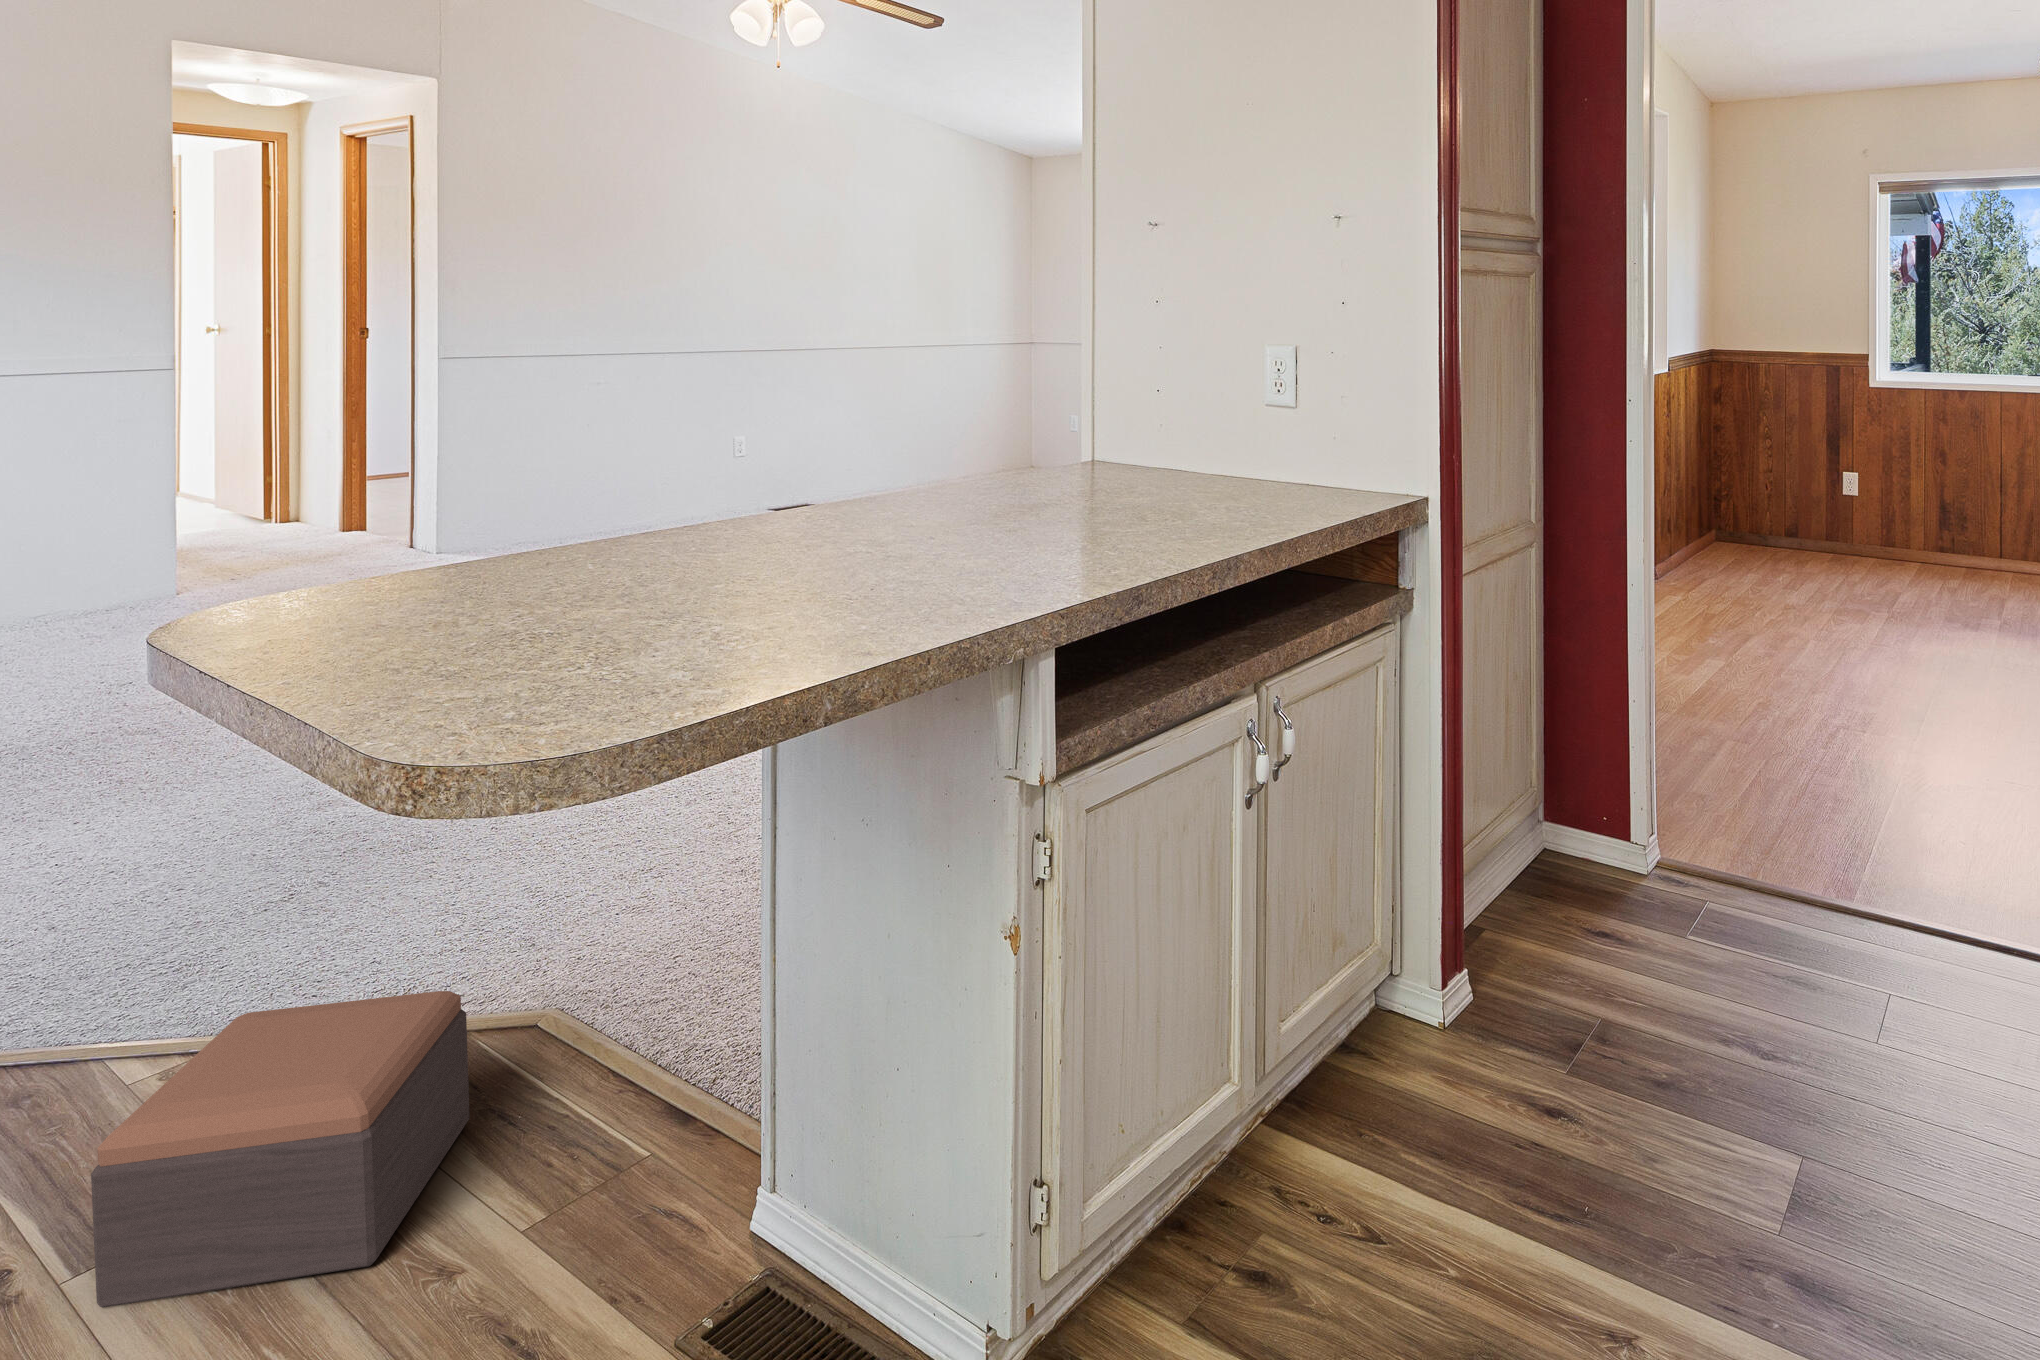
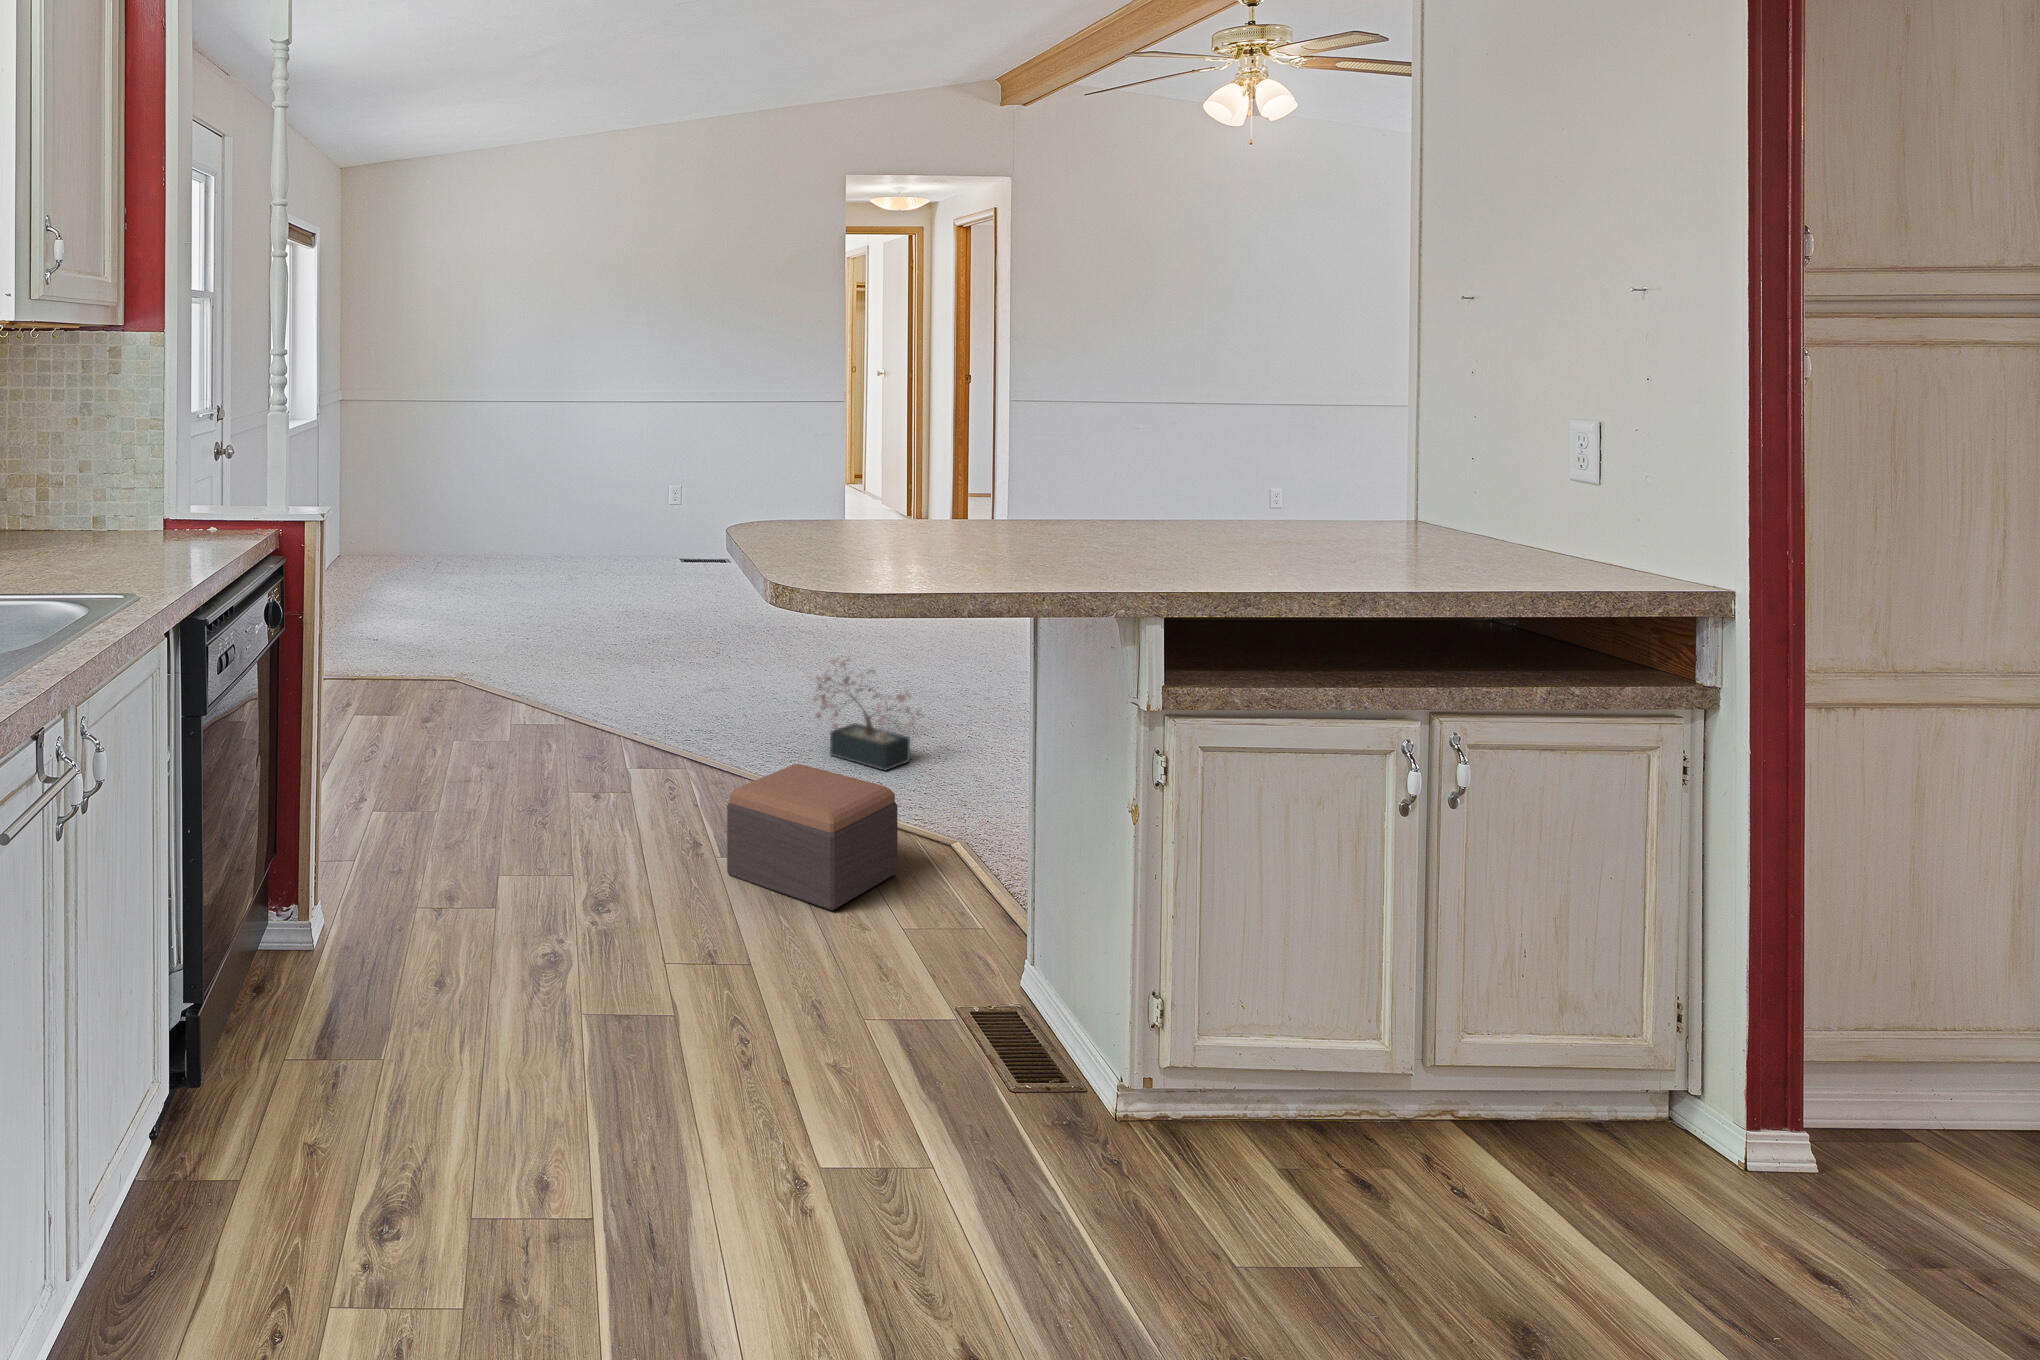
decorative plant: none [210,772,437,943] -> present [813,658,921,770]

